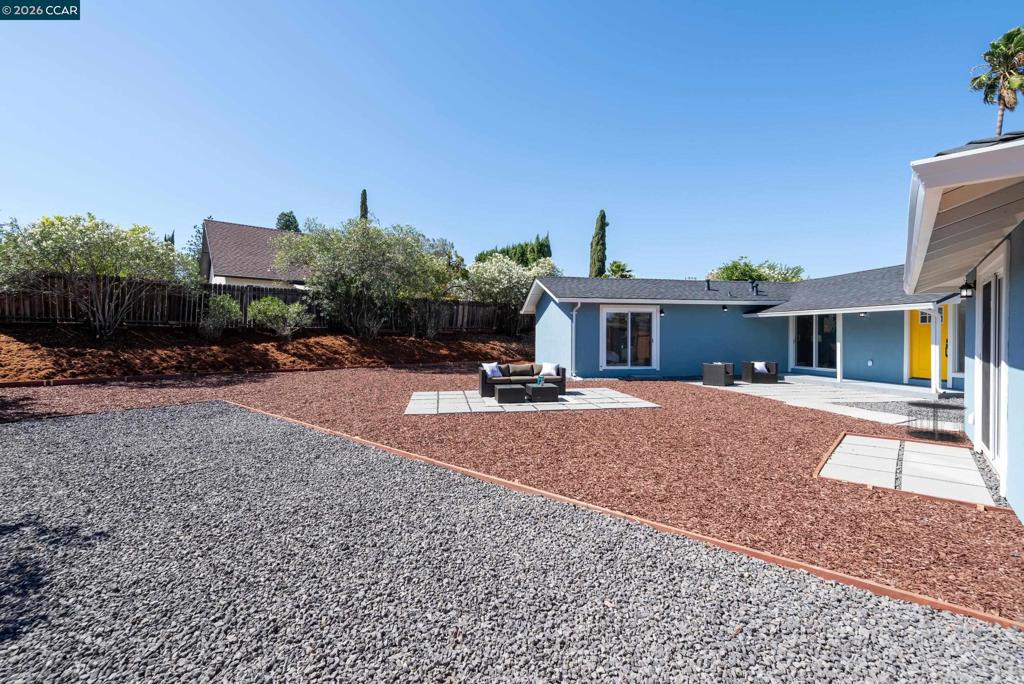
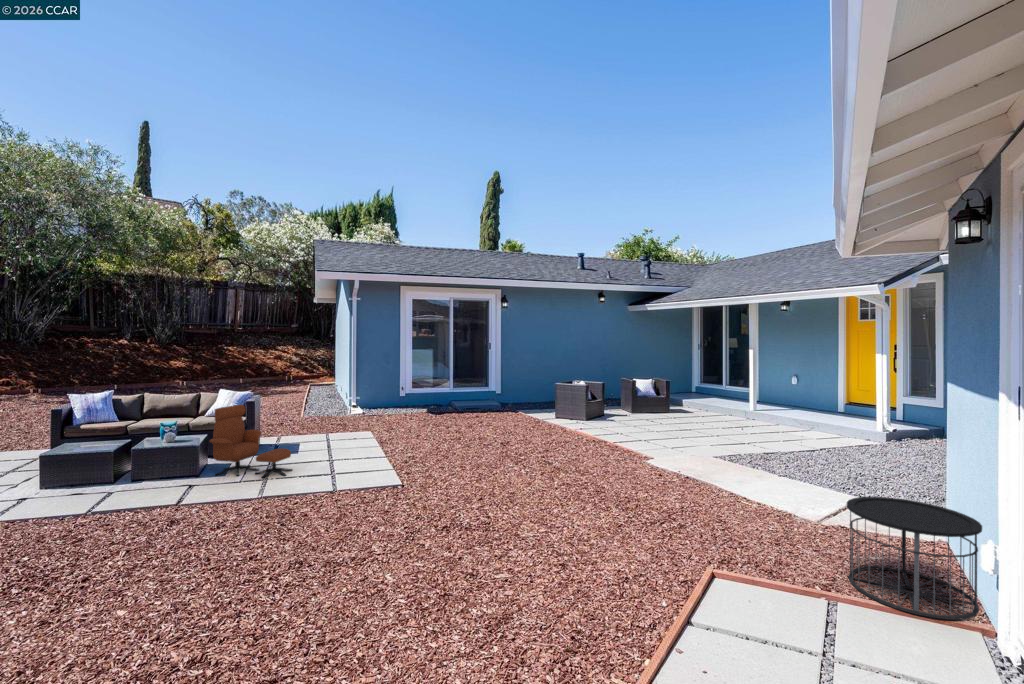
lounge chair: none [563,369,599,403] -> present [209,405,292,478]

